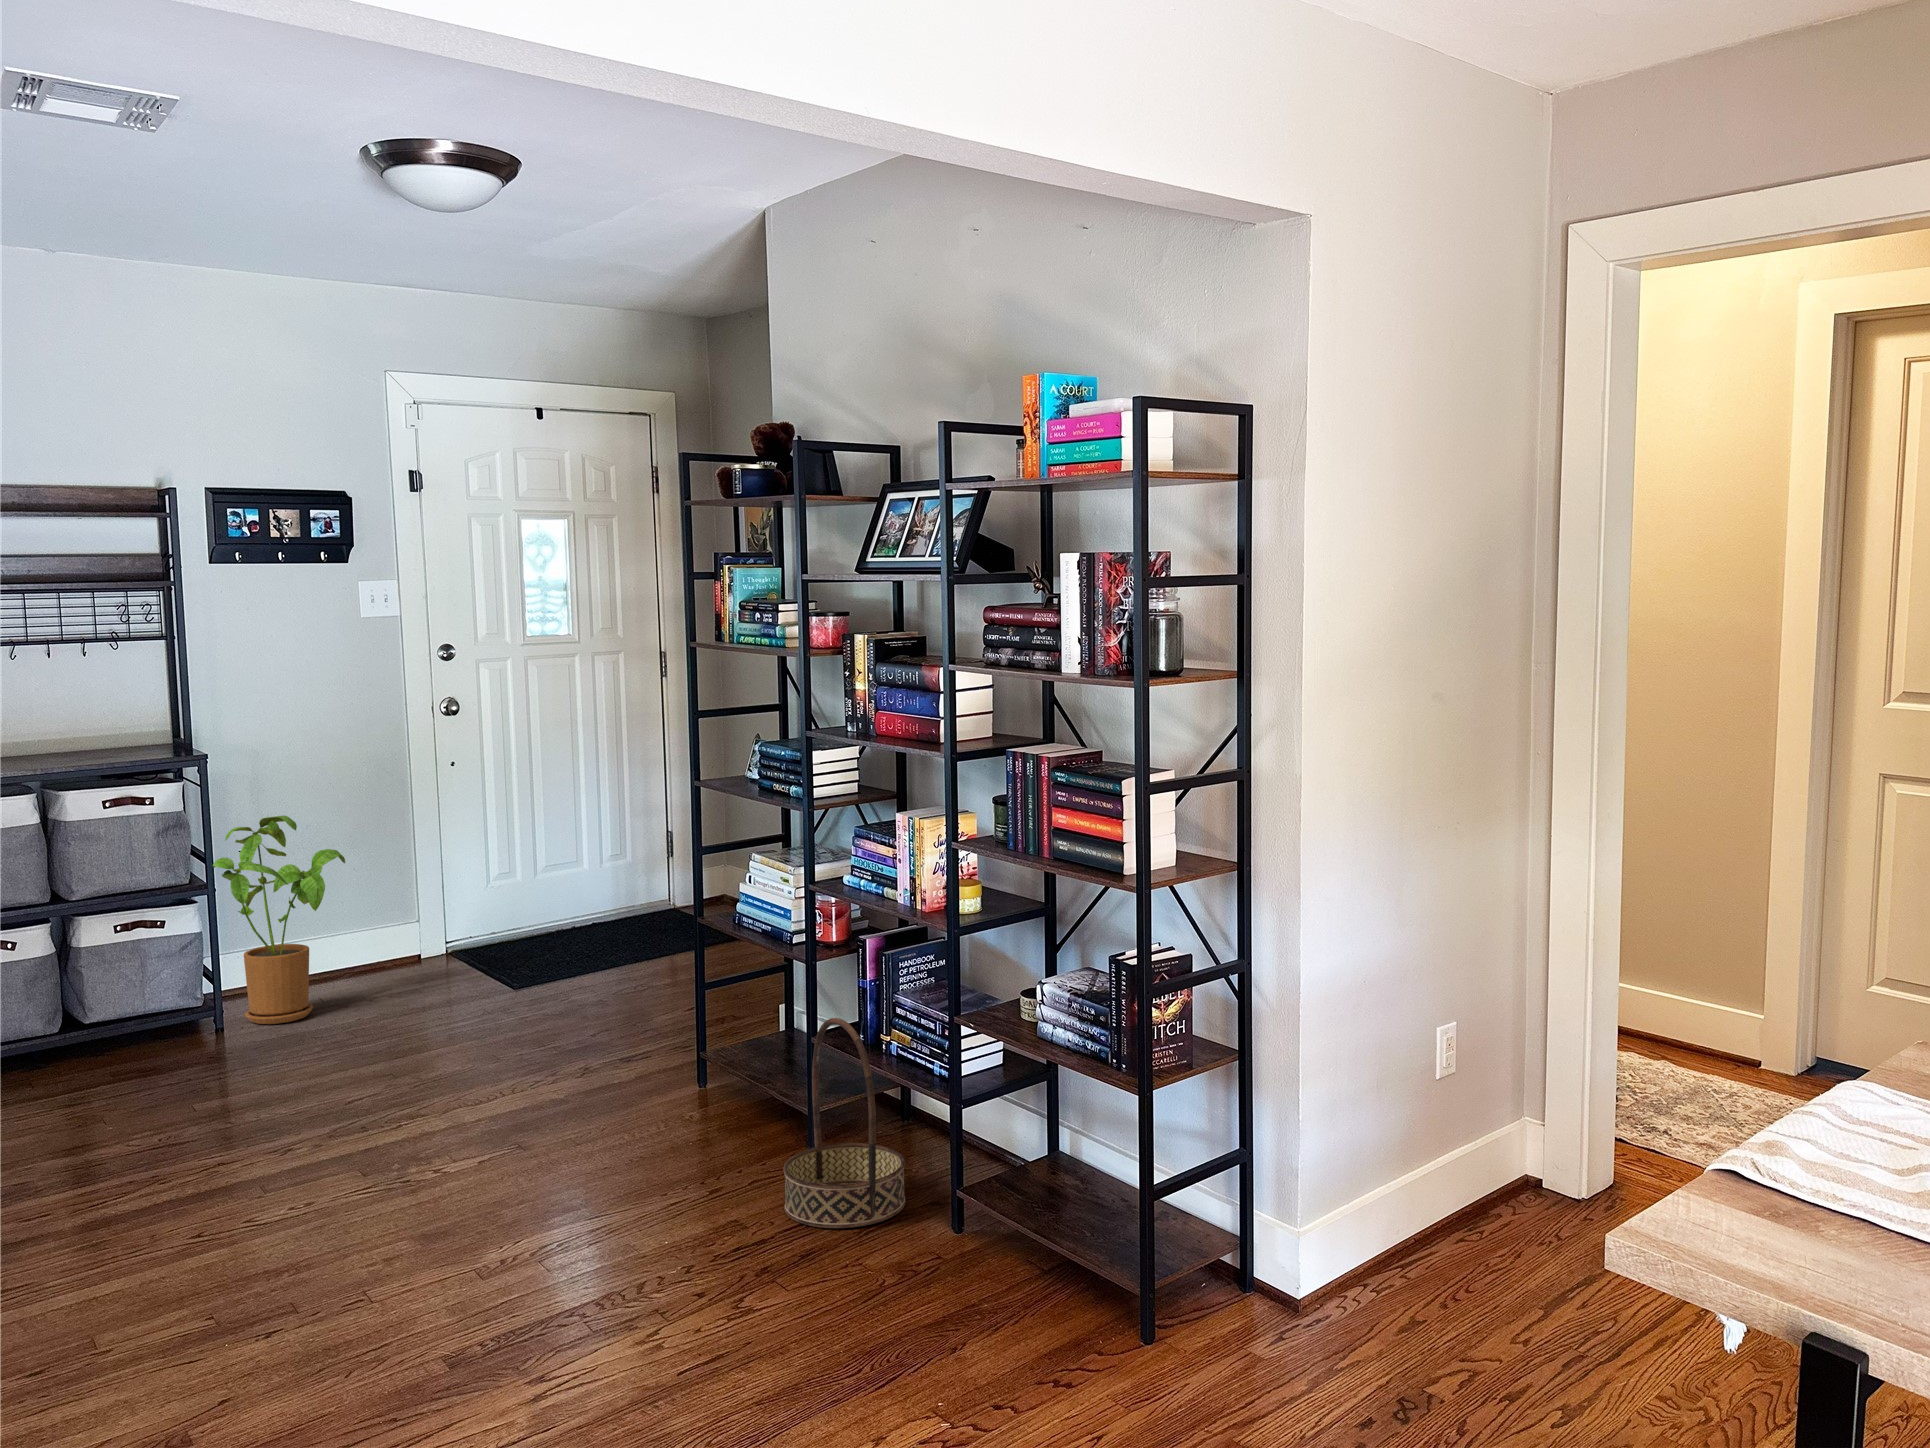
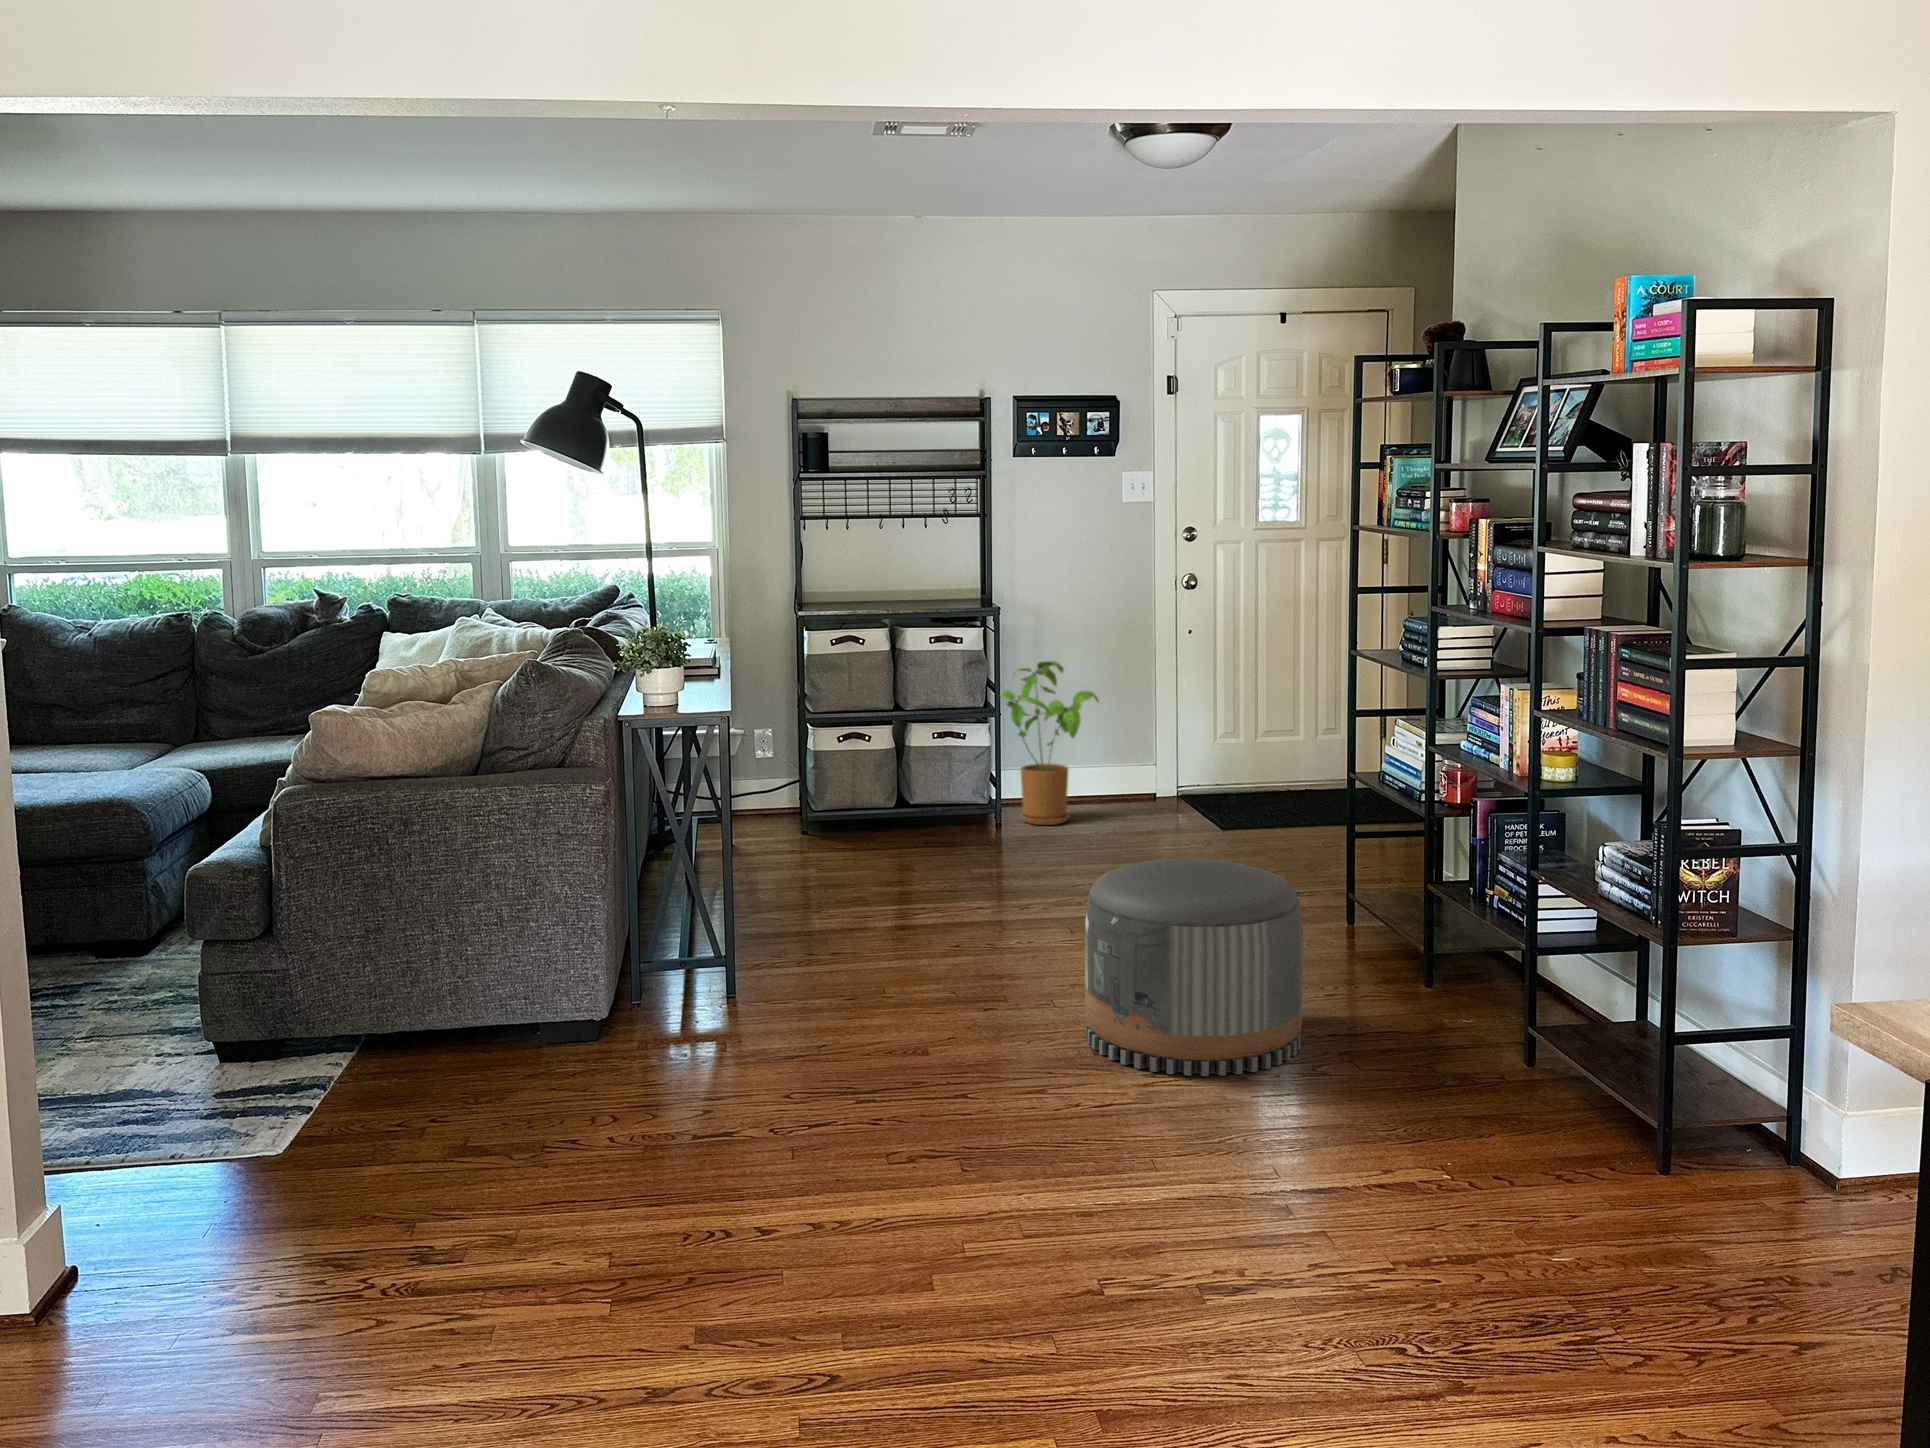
basket: present [783,1018,906,1228] -> none [1377,859,1489,1041]
pouf: none [435,1056,717,1348] -> present [1085,859,1303,1076]

